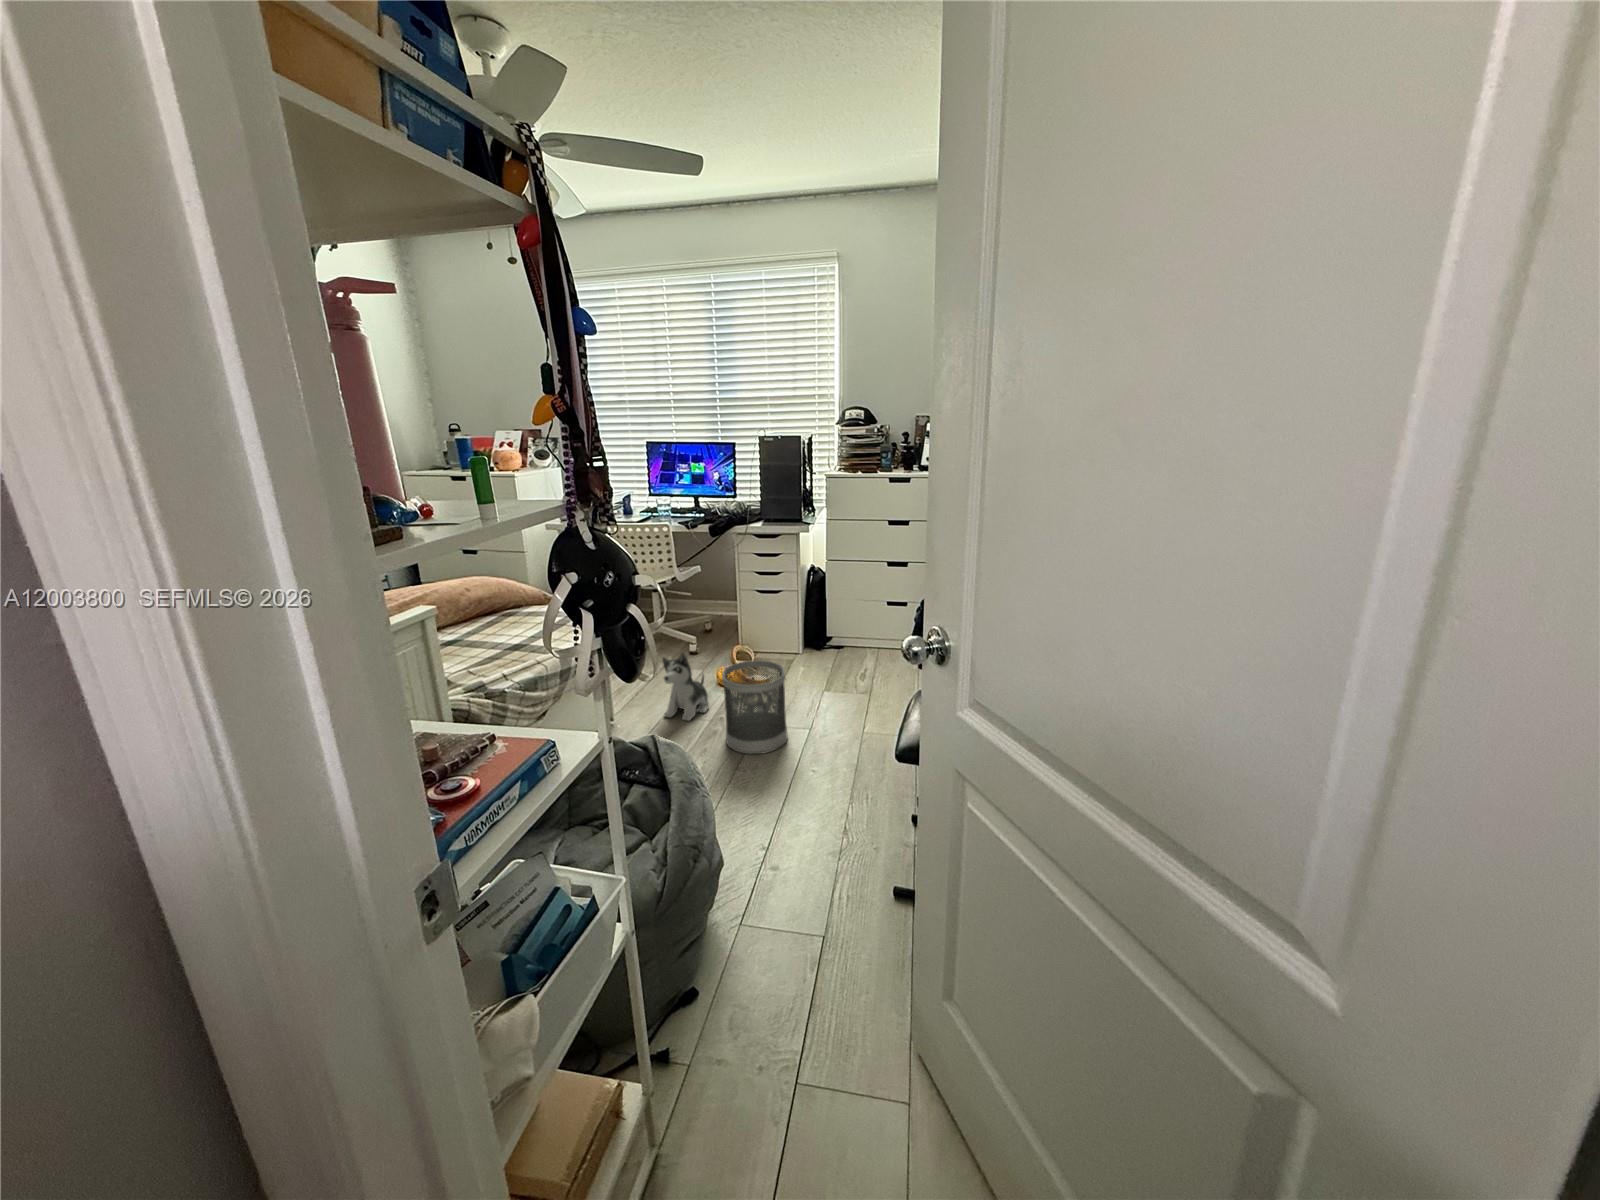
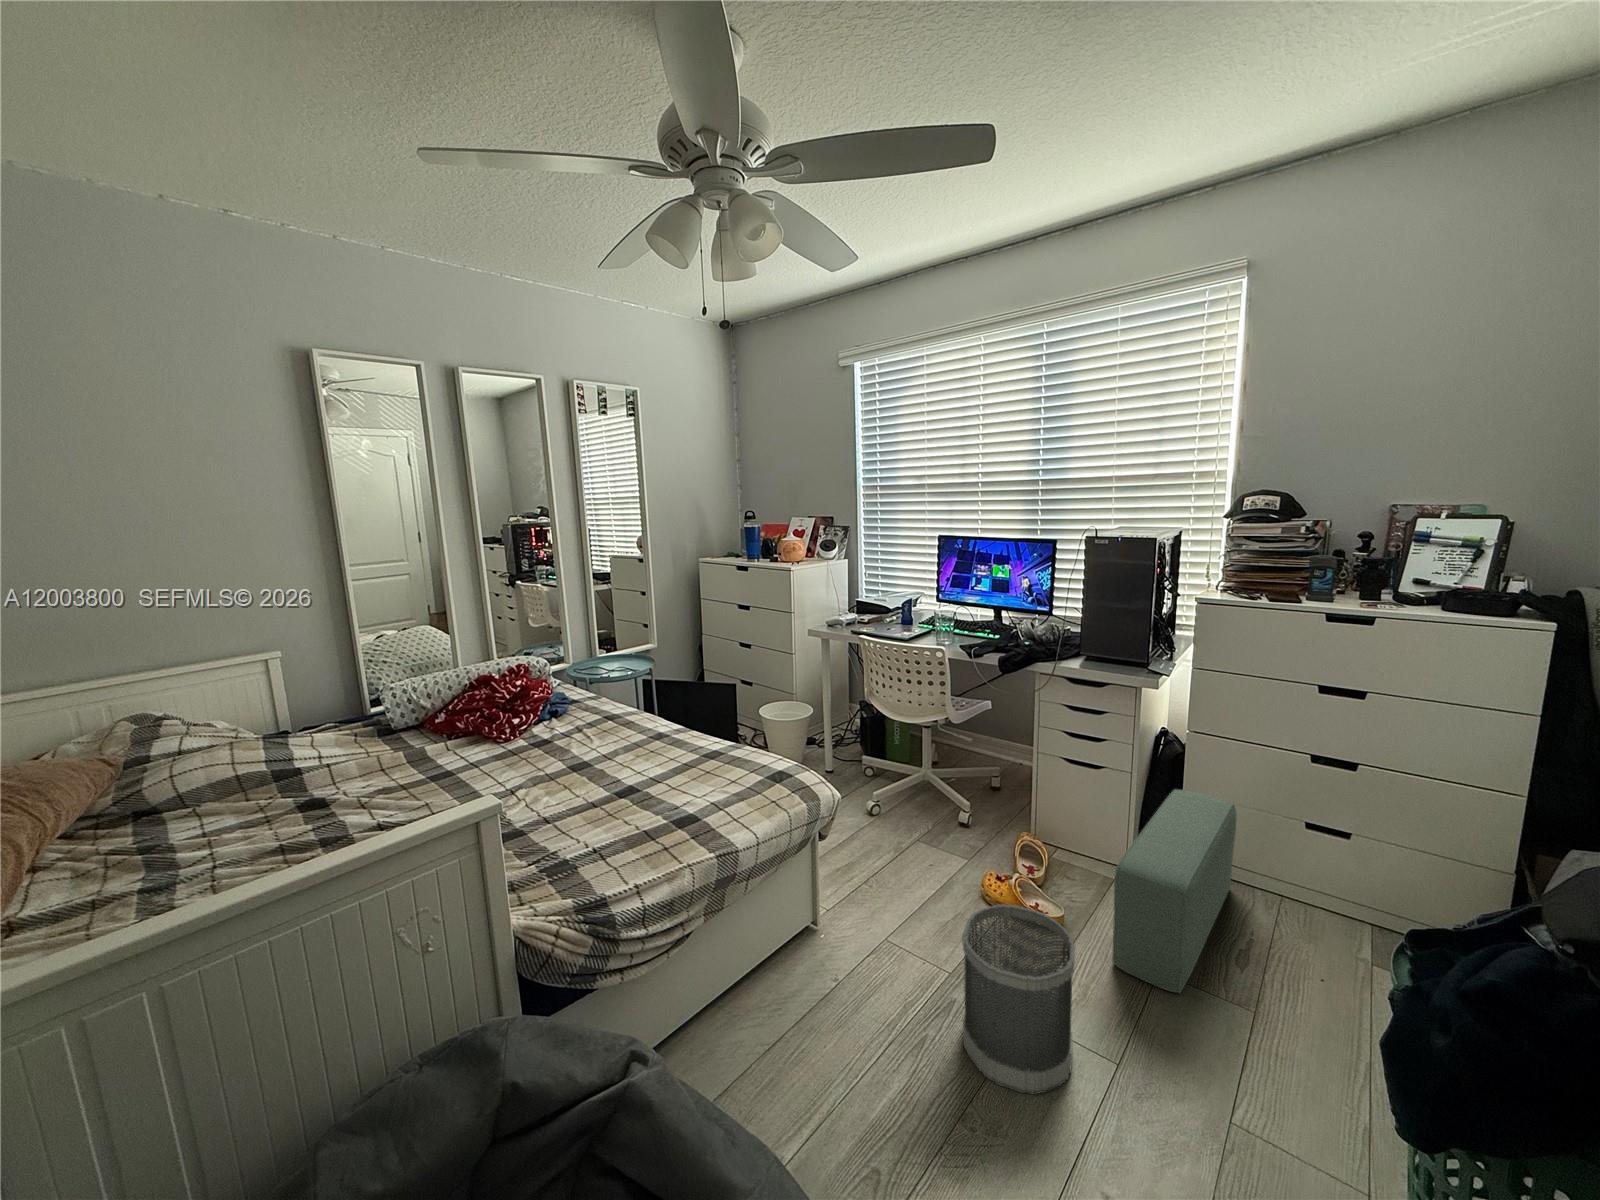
pouf: none [797,596,855,697] -> present [1112,789,1236,993]
plush toy: present [662,653,709,721] -> none [889,850,959,961]

